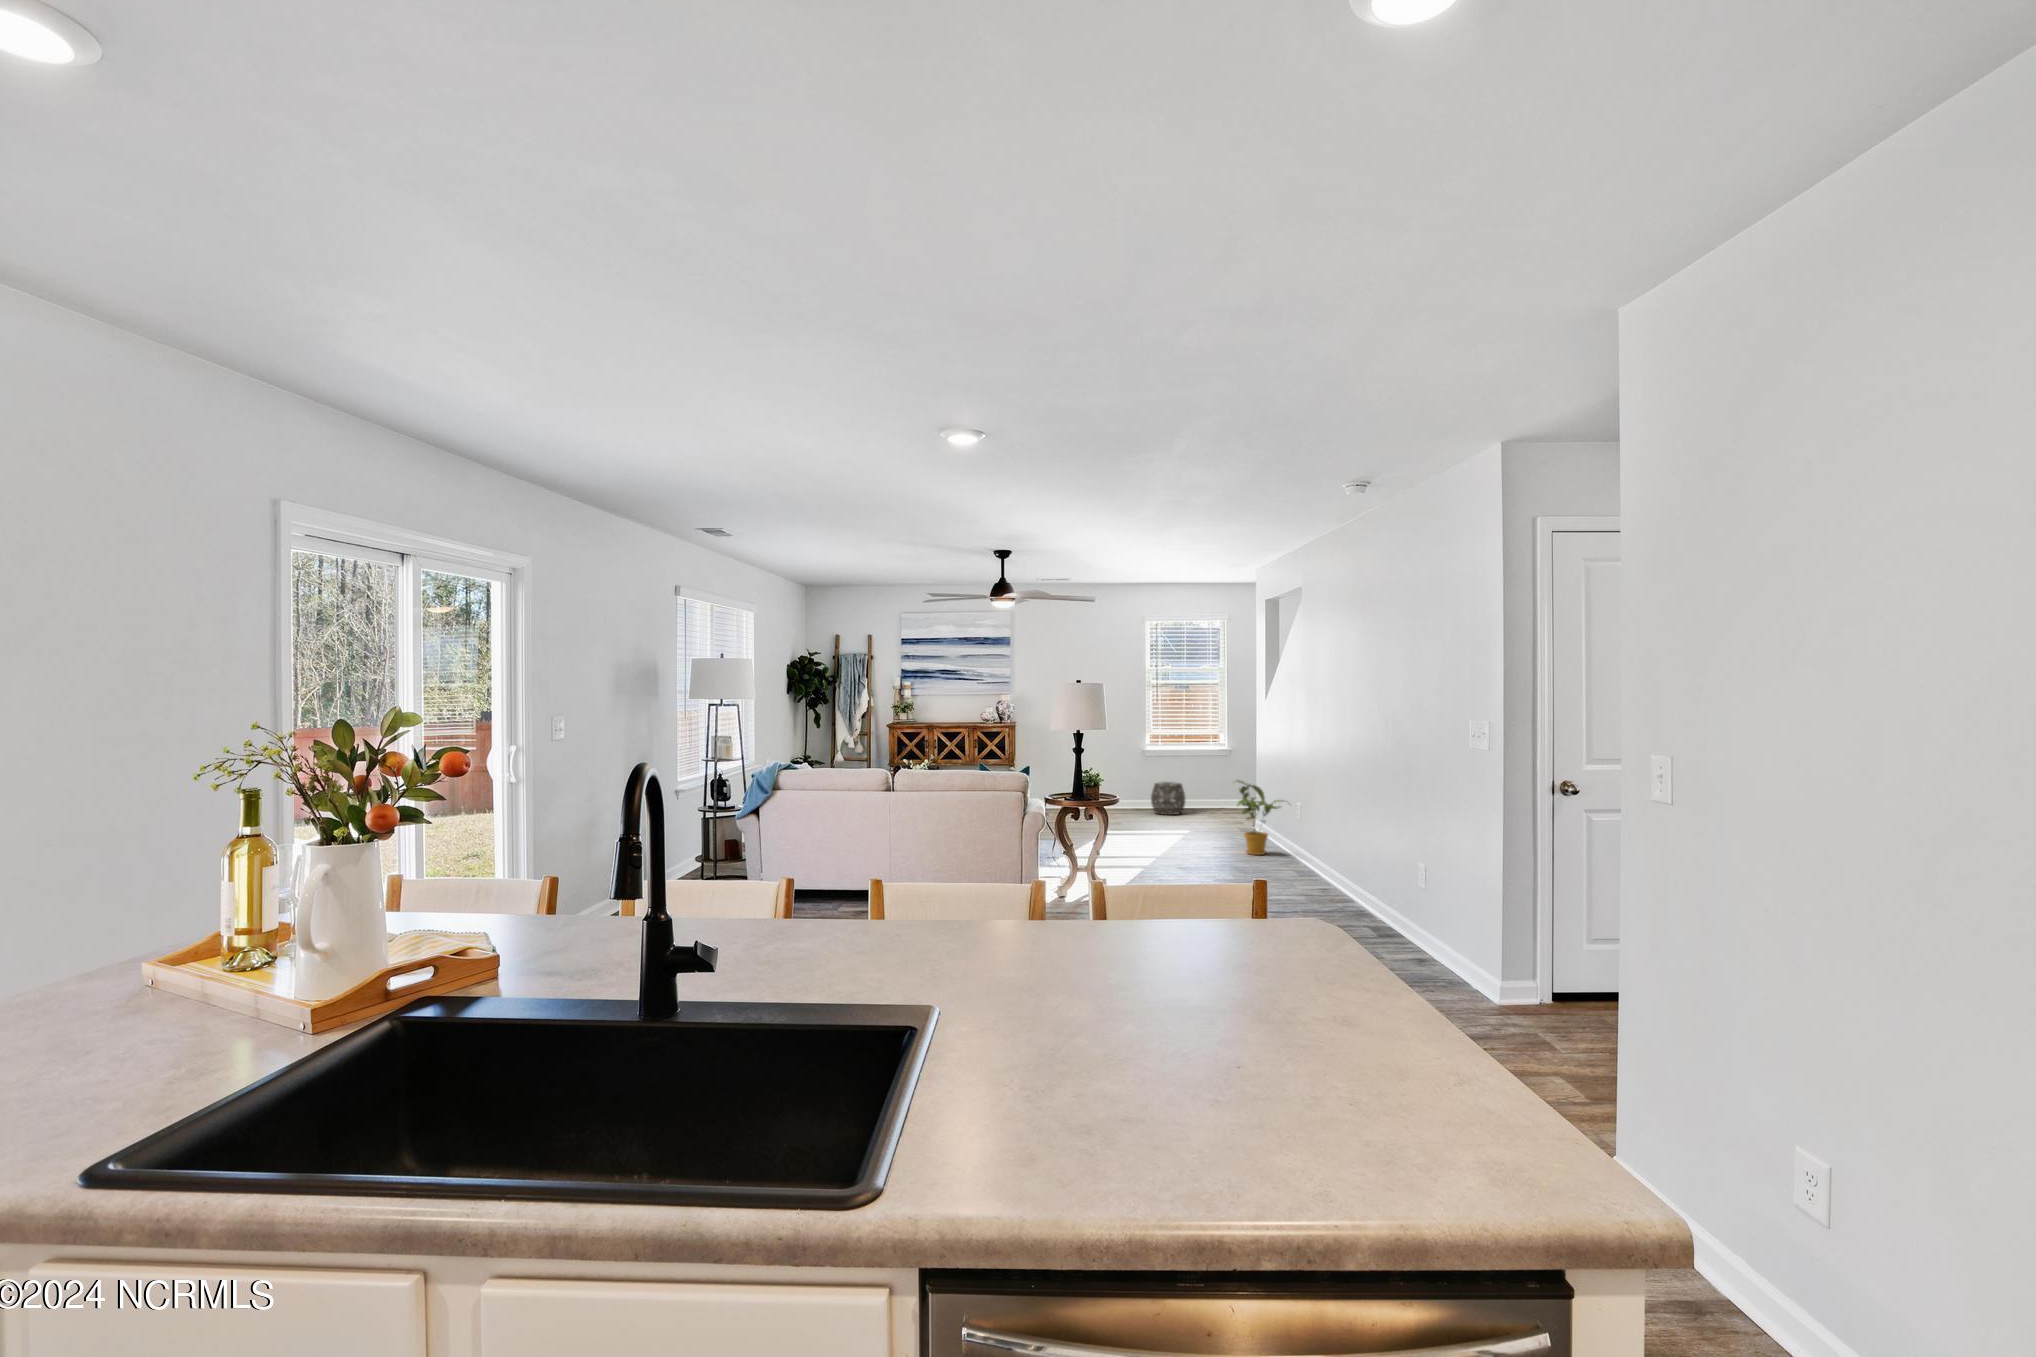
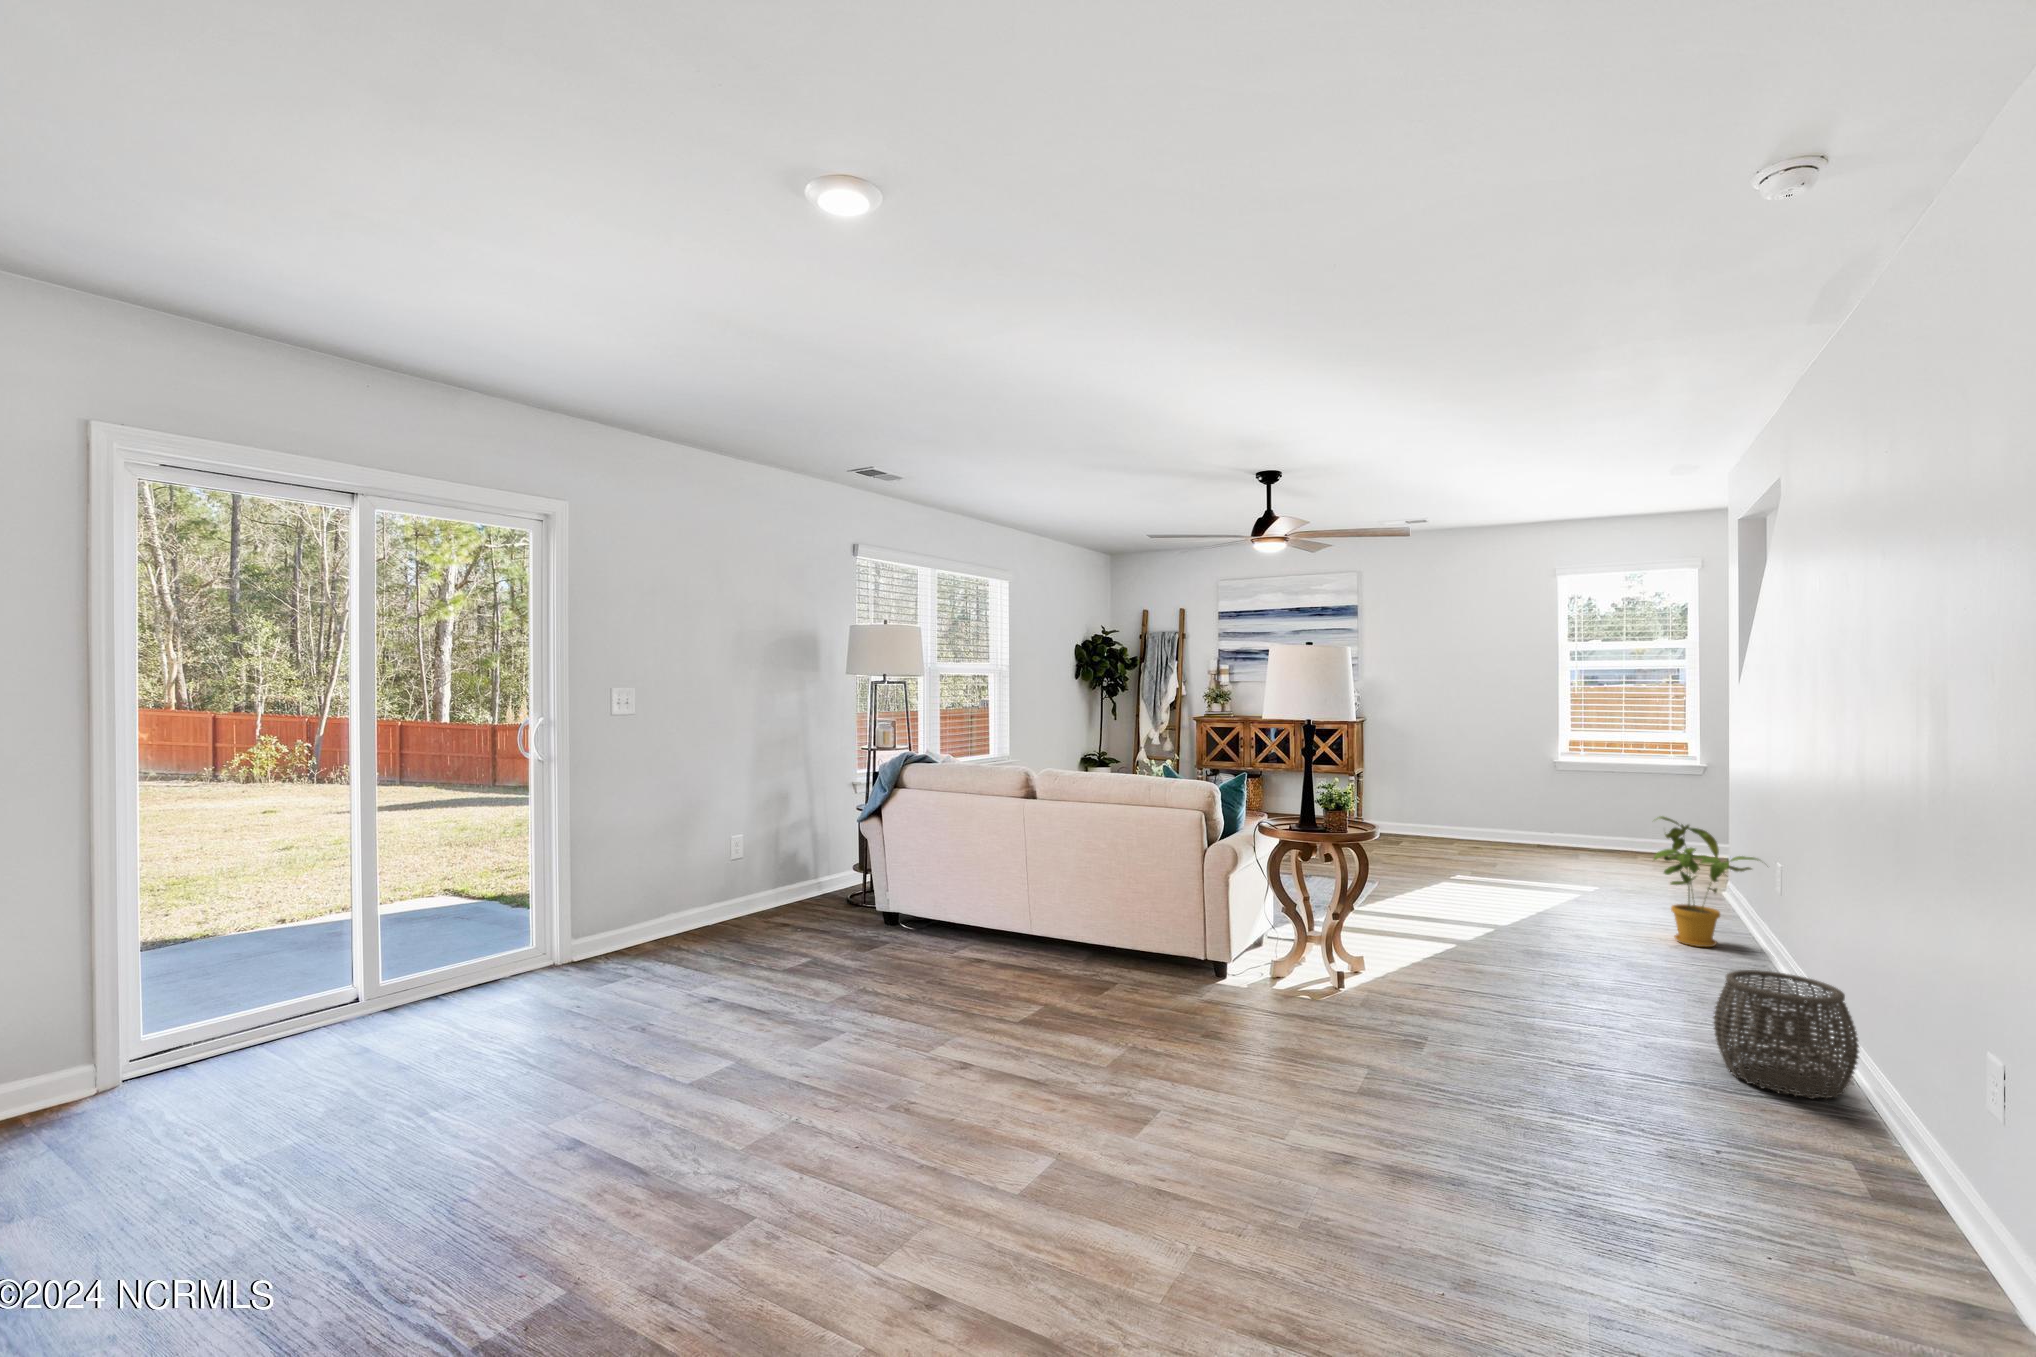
woven basket: present [1151,782,1185,815] -> present [1713,970,1859,1099]

